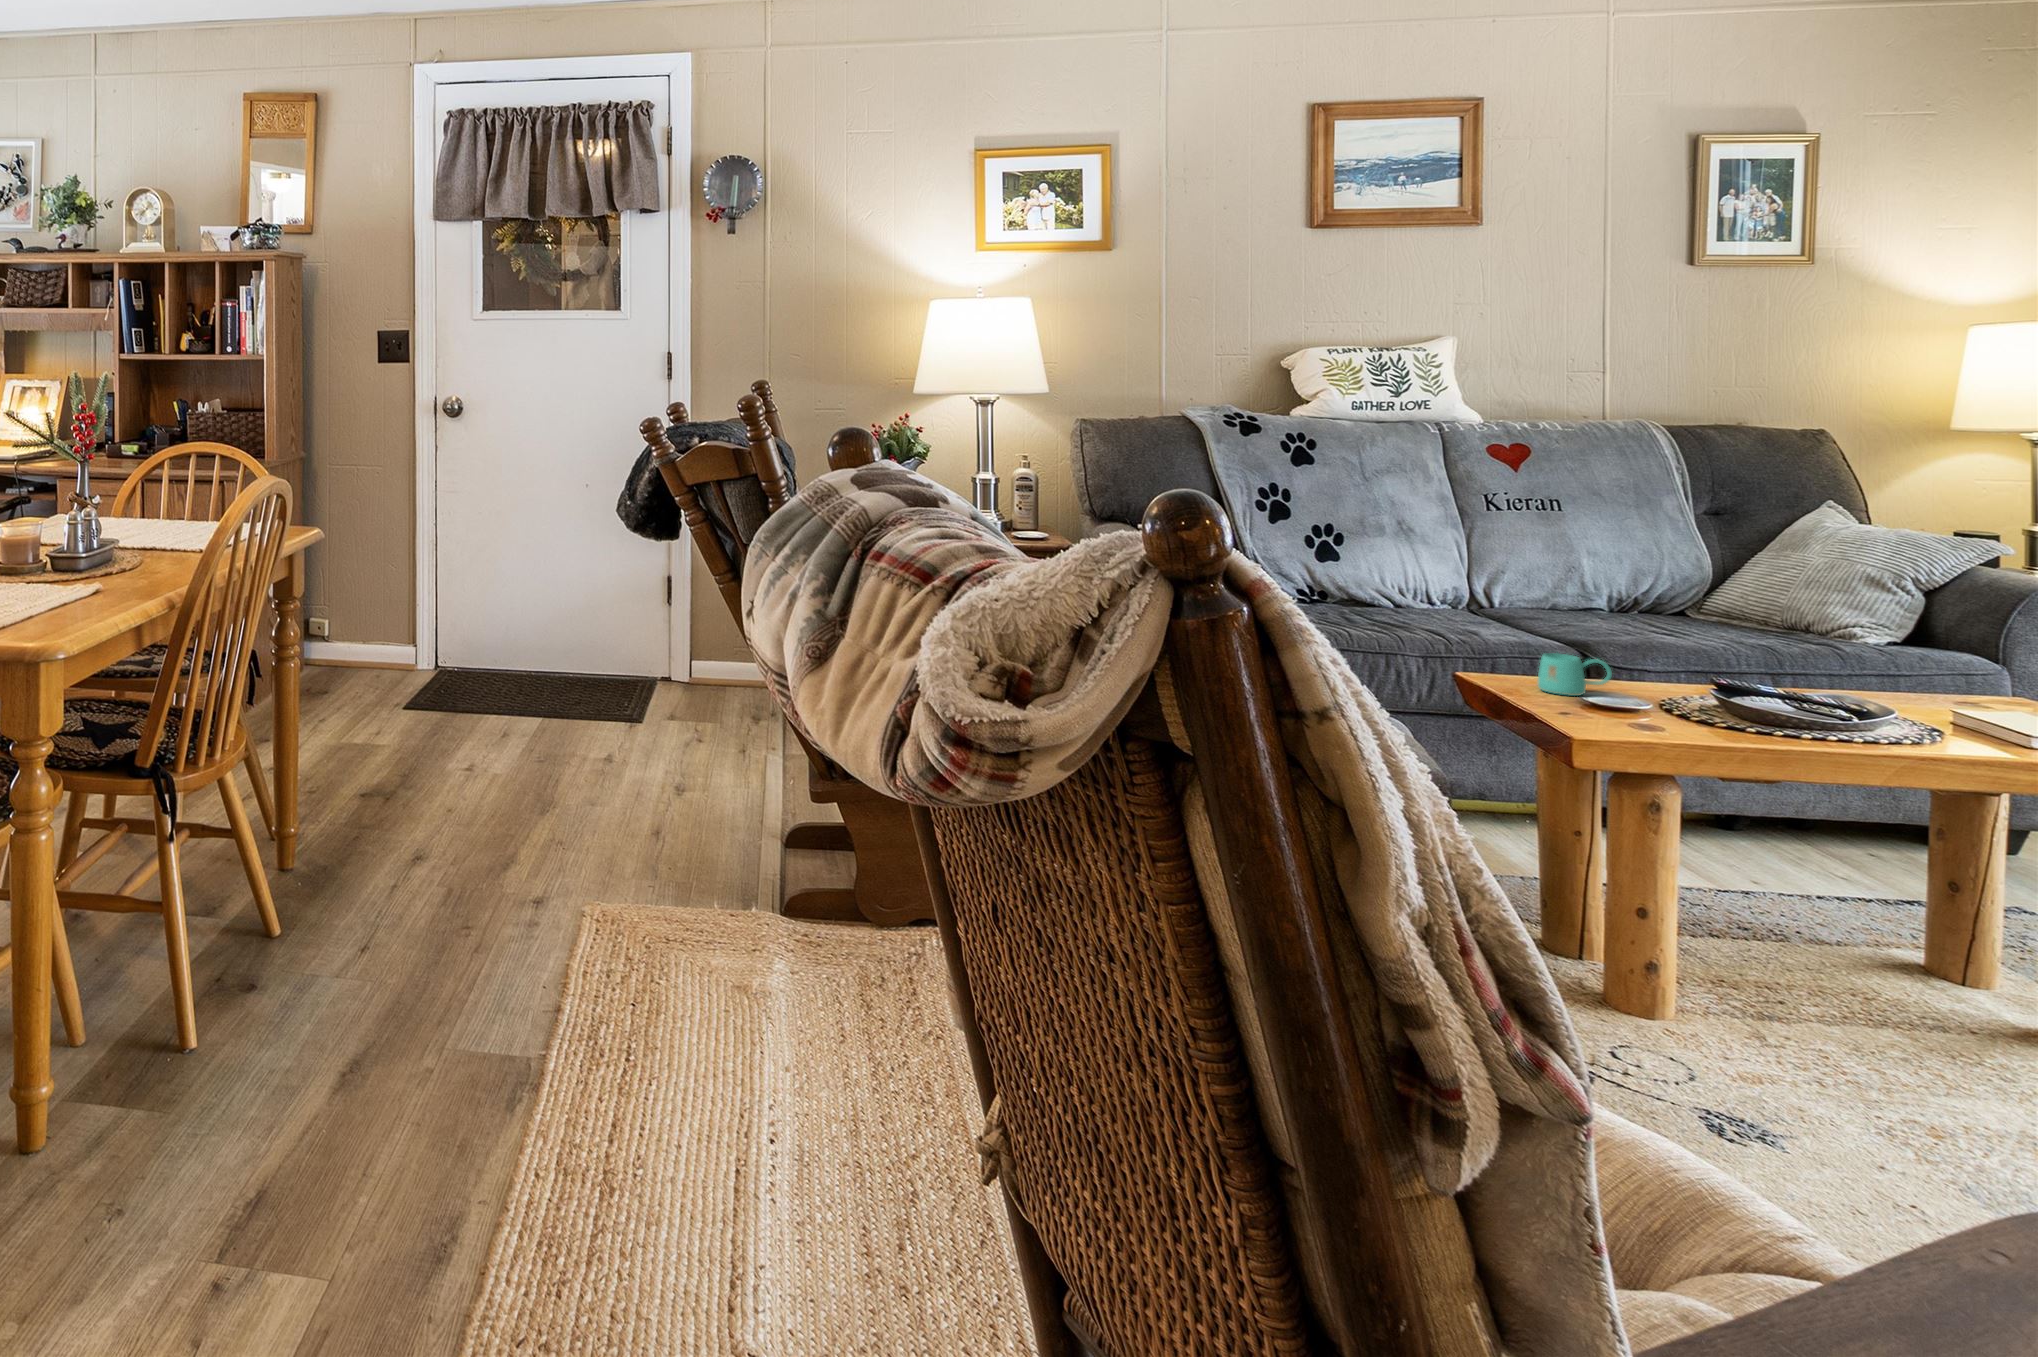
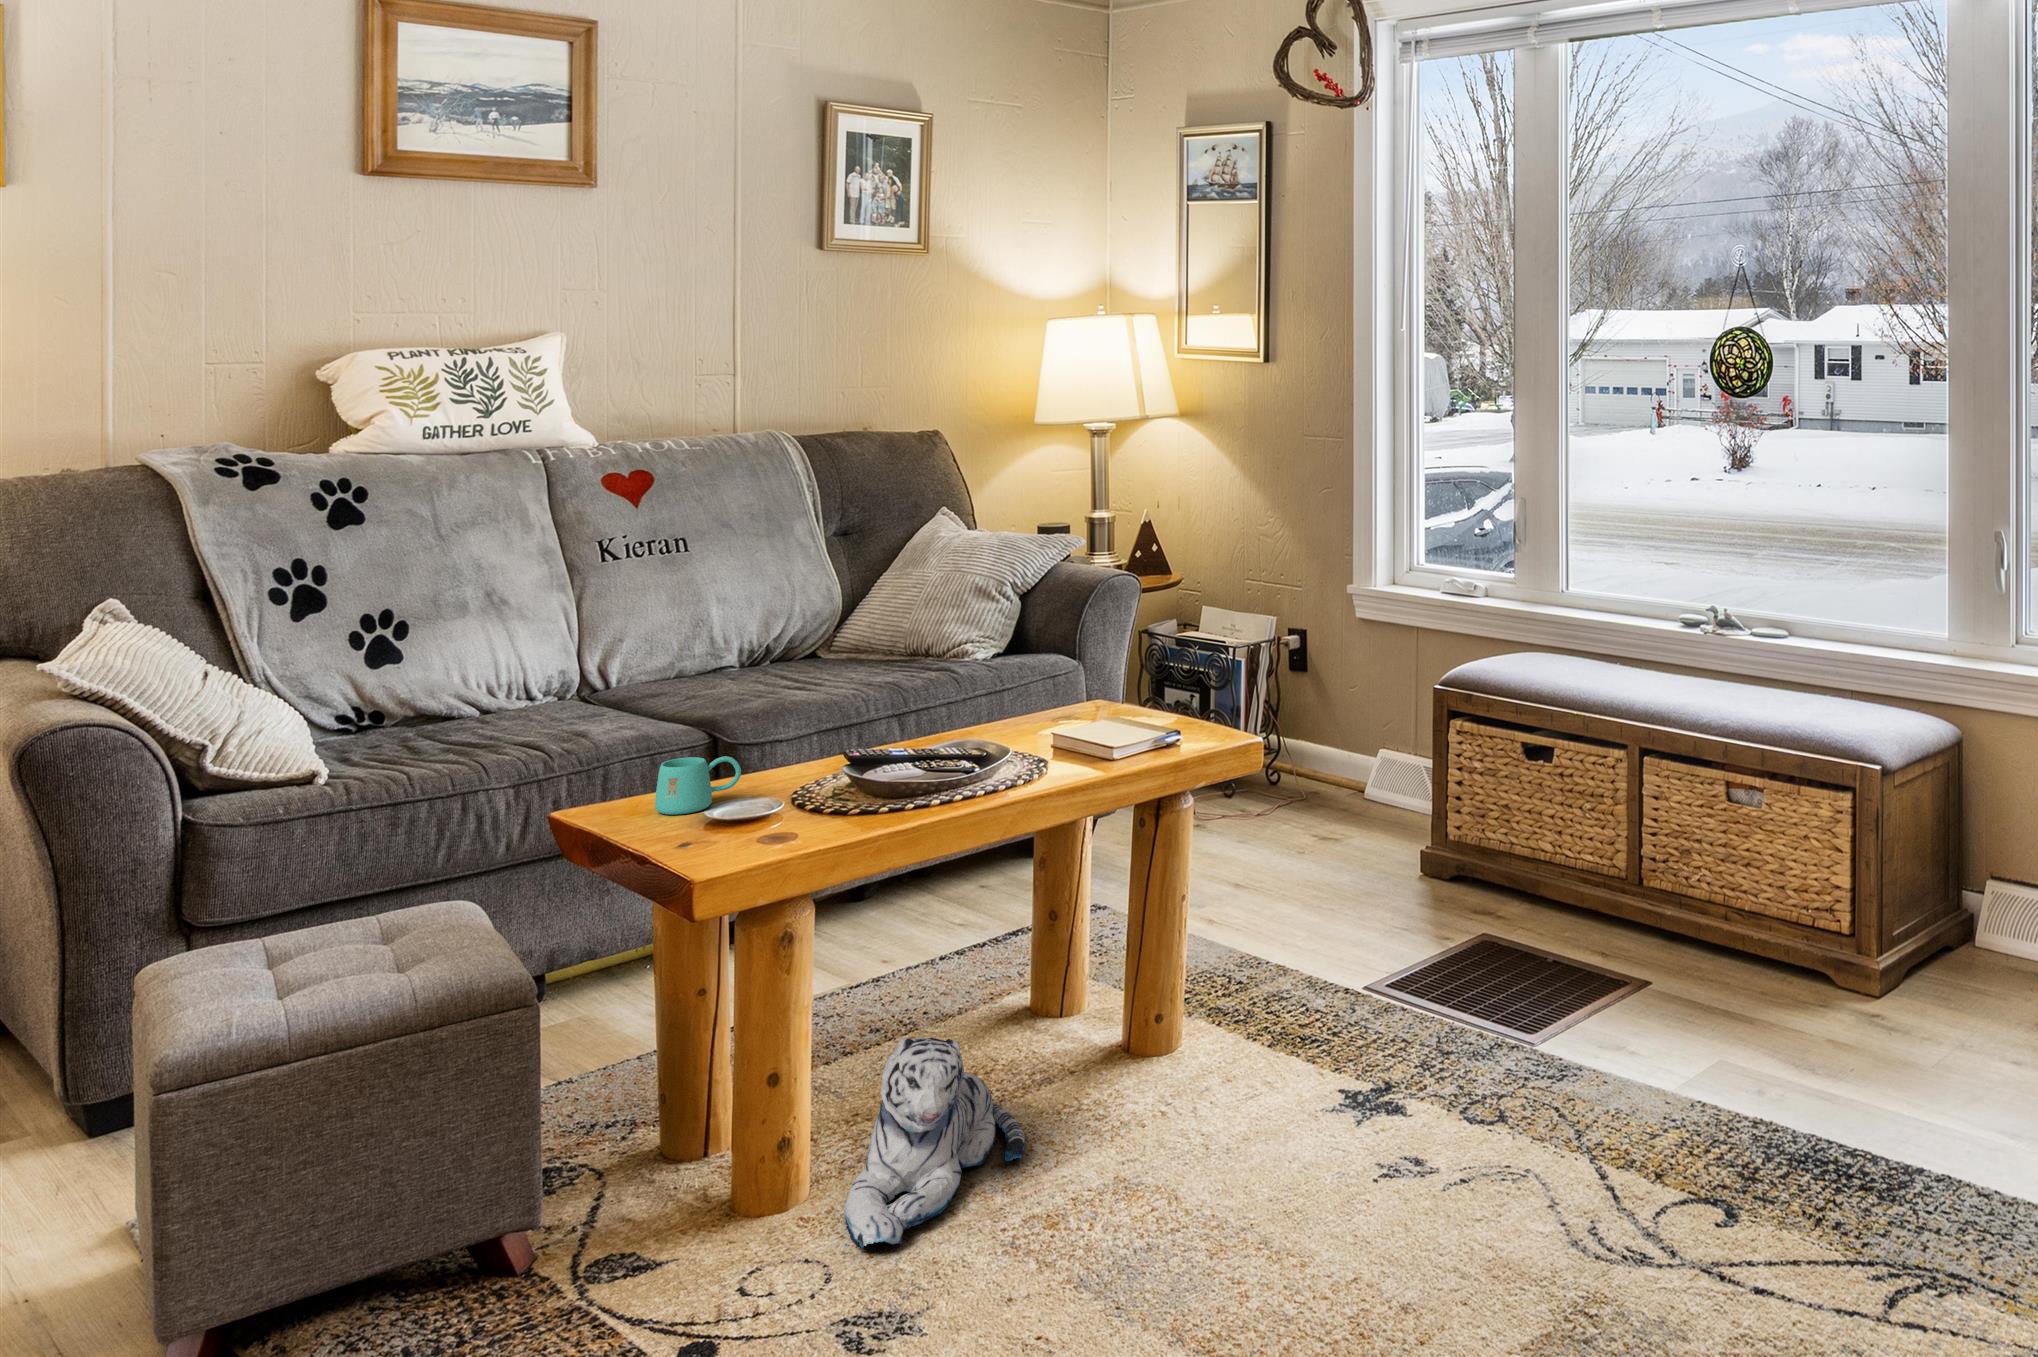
plush toy: none [1709,921,1912,1083] -> present [844,1037,1026,1249]

